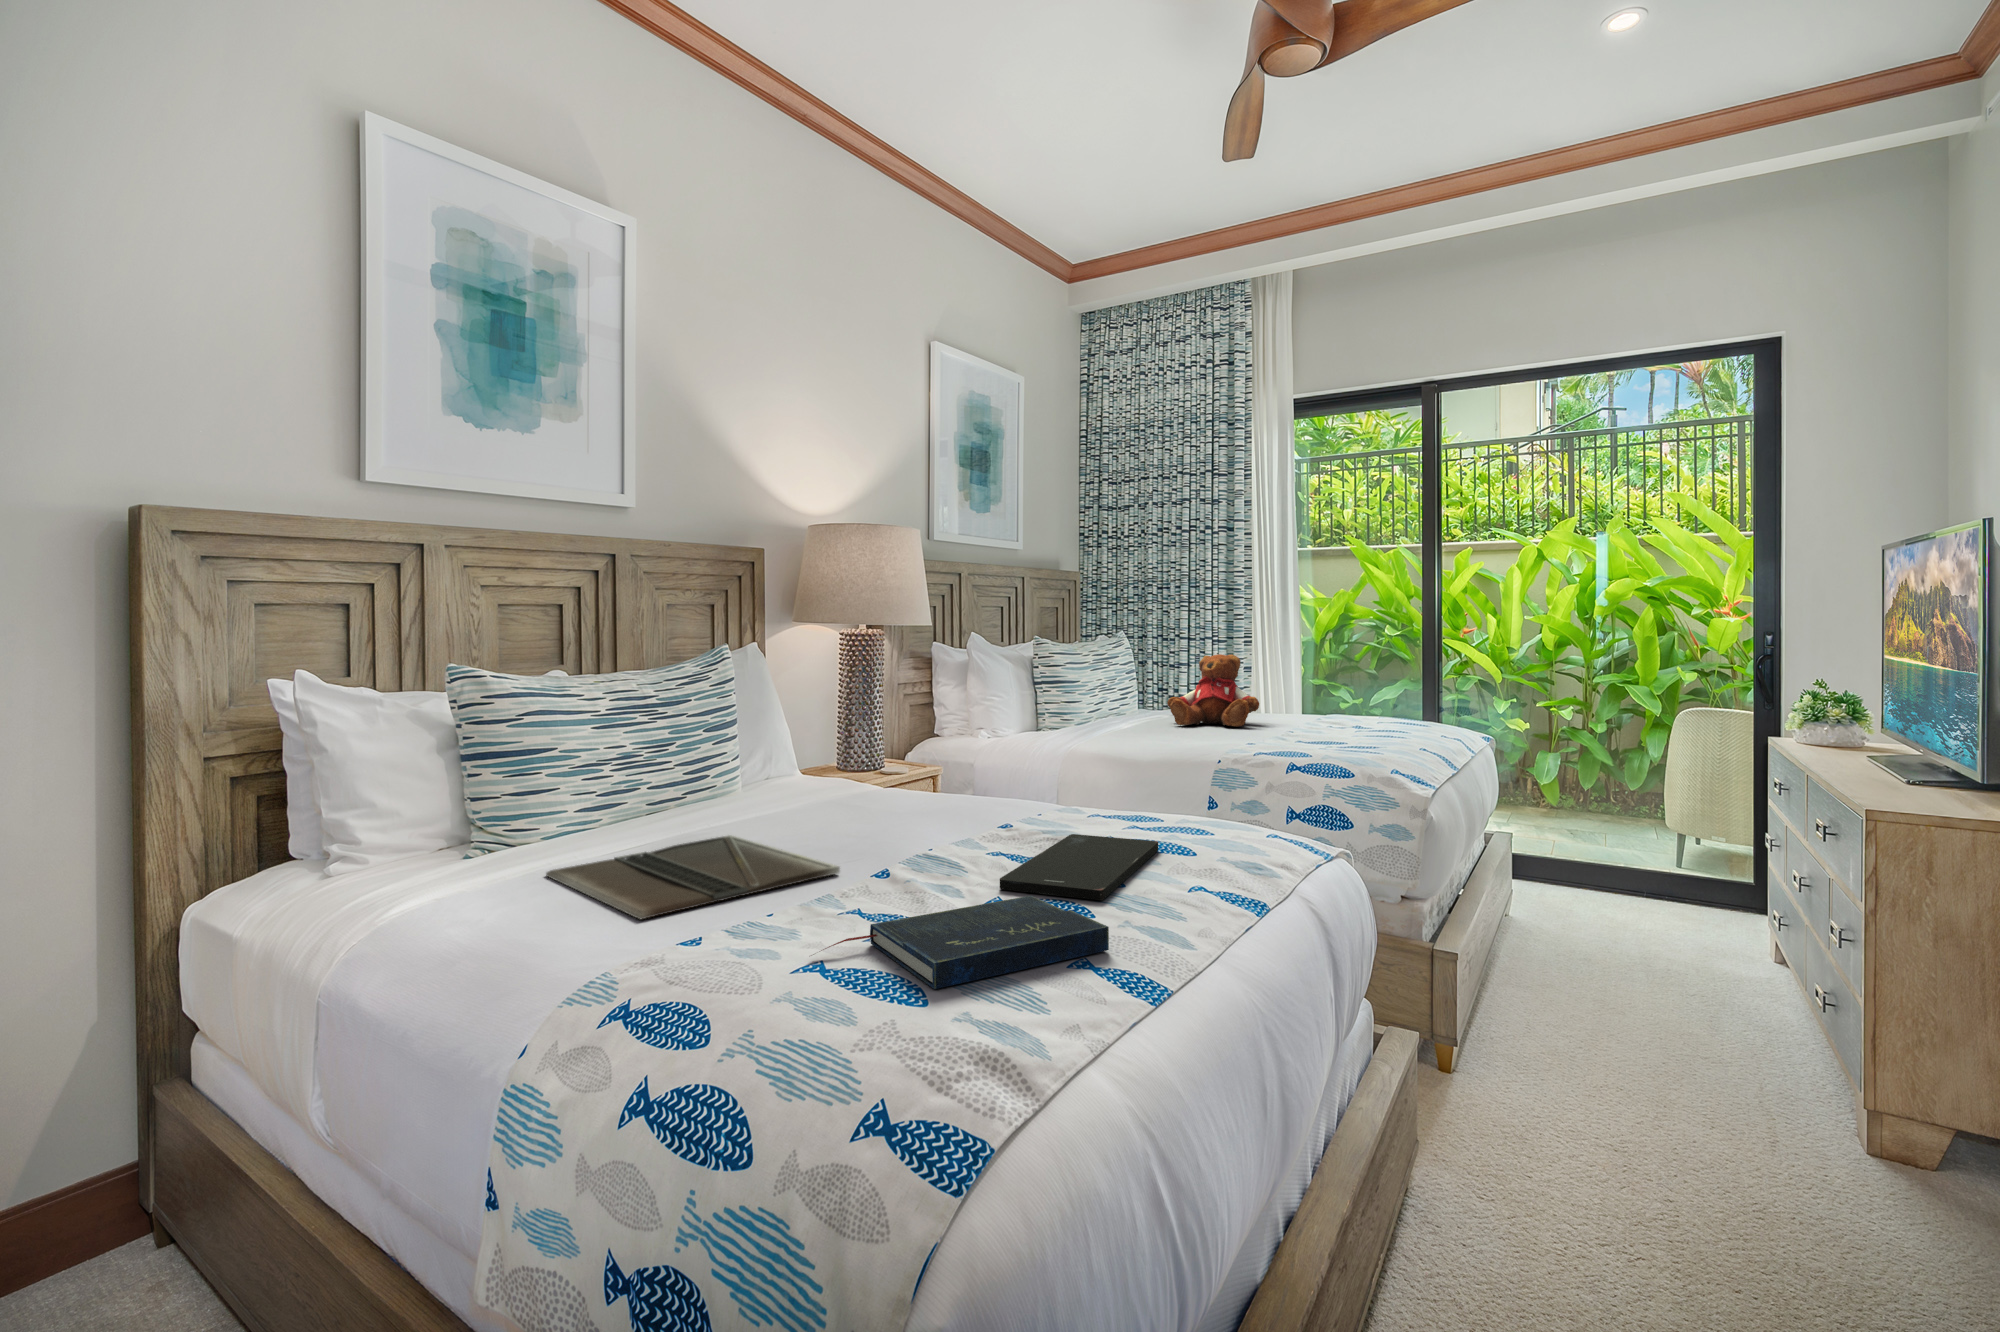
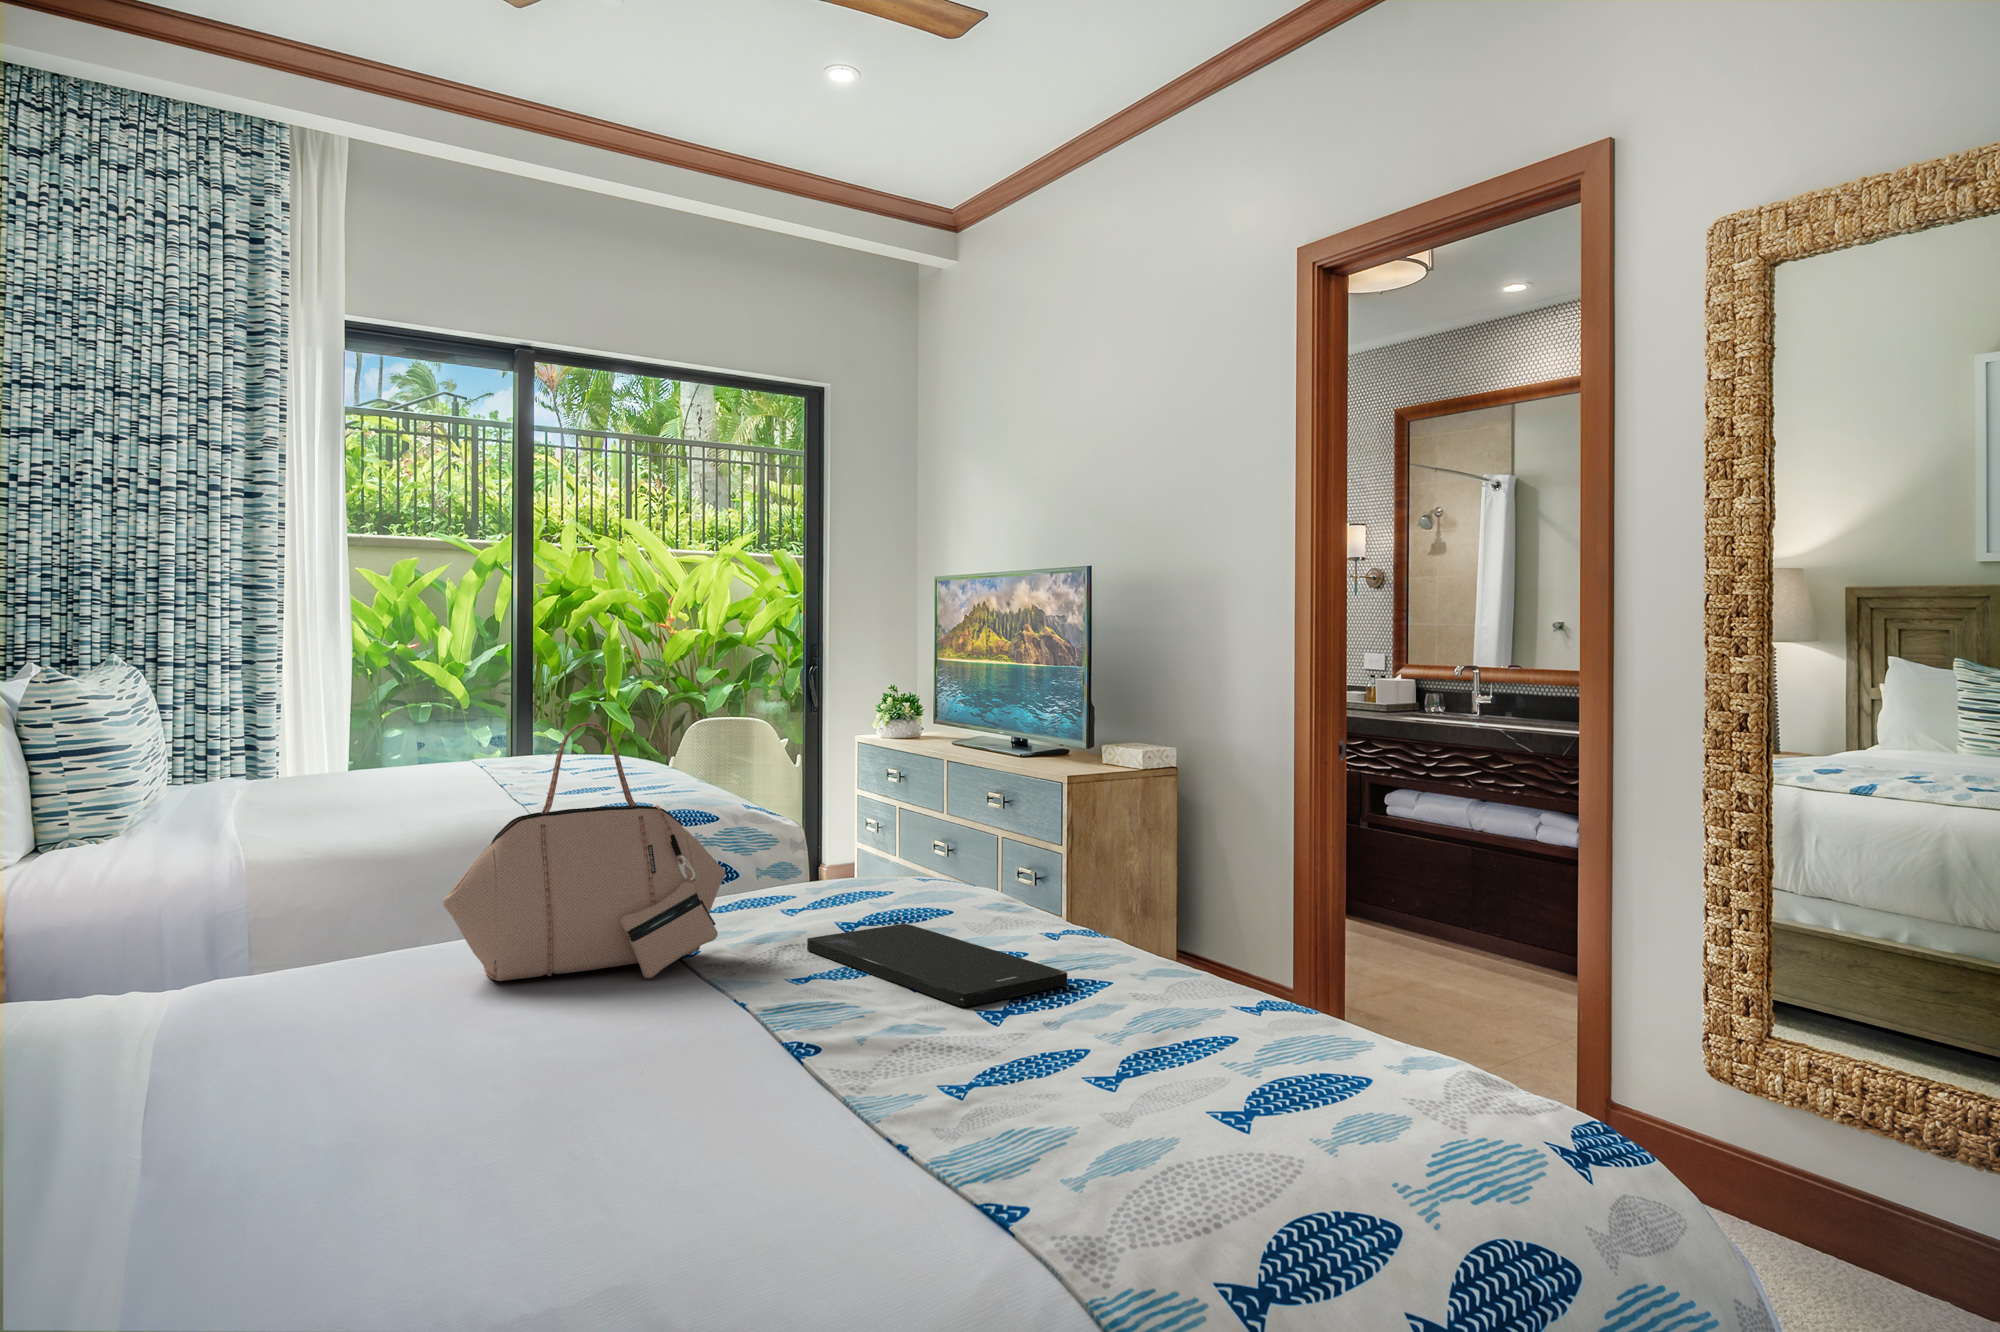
teddy bear: present [1168,654,1259,727] -> none [269,690,425,801]
handbag: none [890,673,1031,834] -> present [443,723,725,981]
laptop: present [546,835,840,919] -> none [290,1044,822,1263]
book: present [823,896,1109,989] -> none [1074,988,1301,1120]

